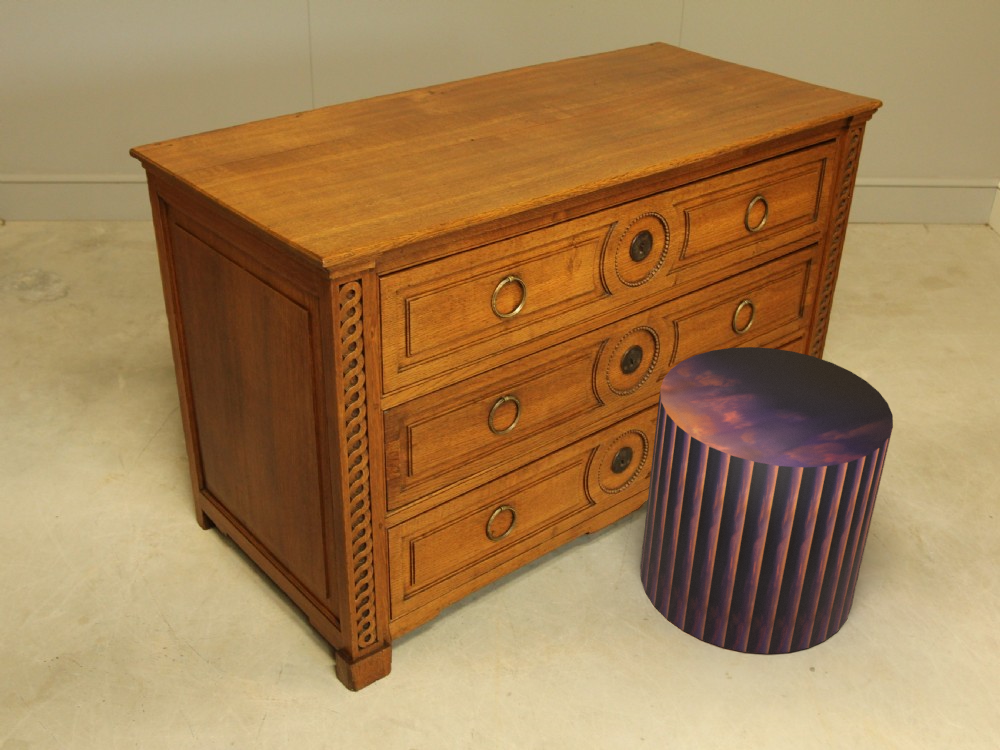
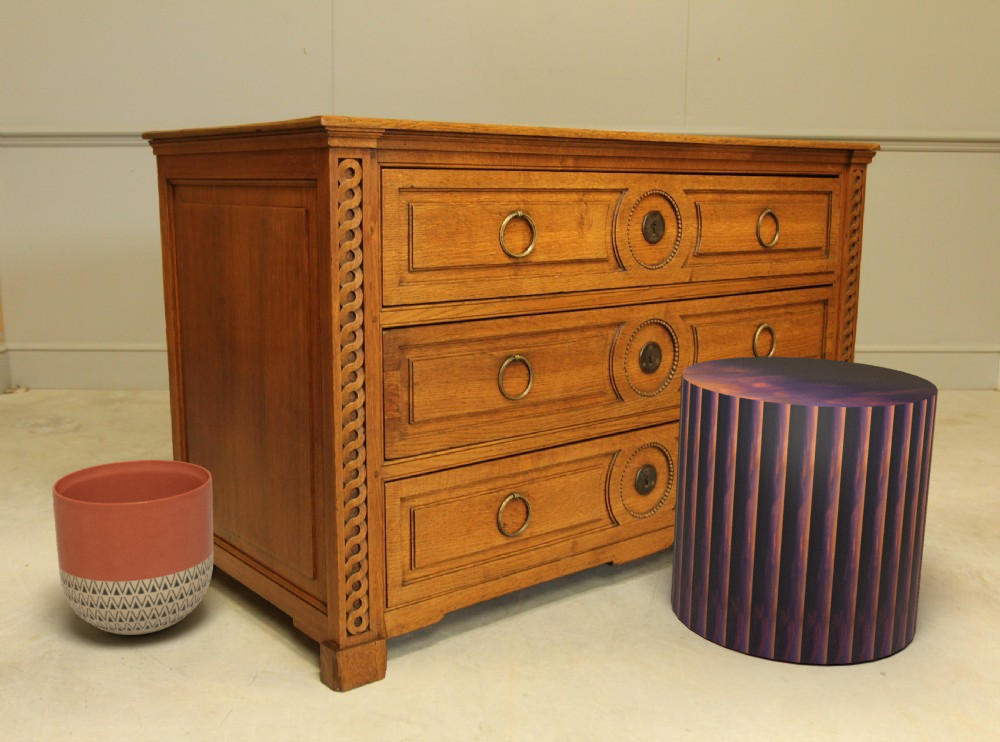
planter: none [86,460,233,626] -> present [52,460,213,635]

